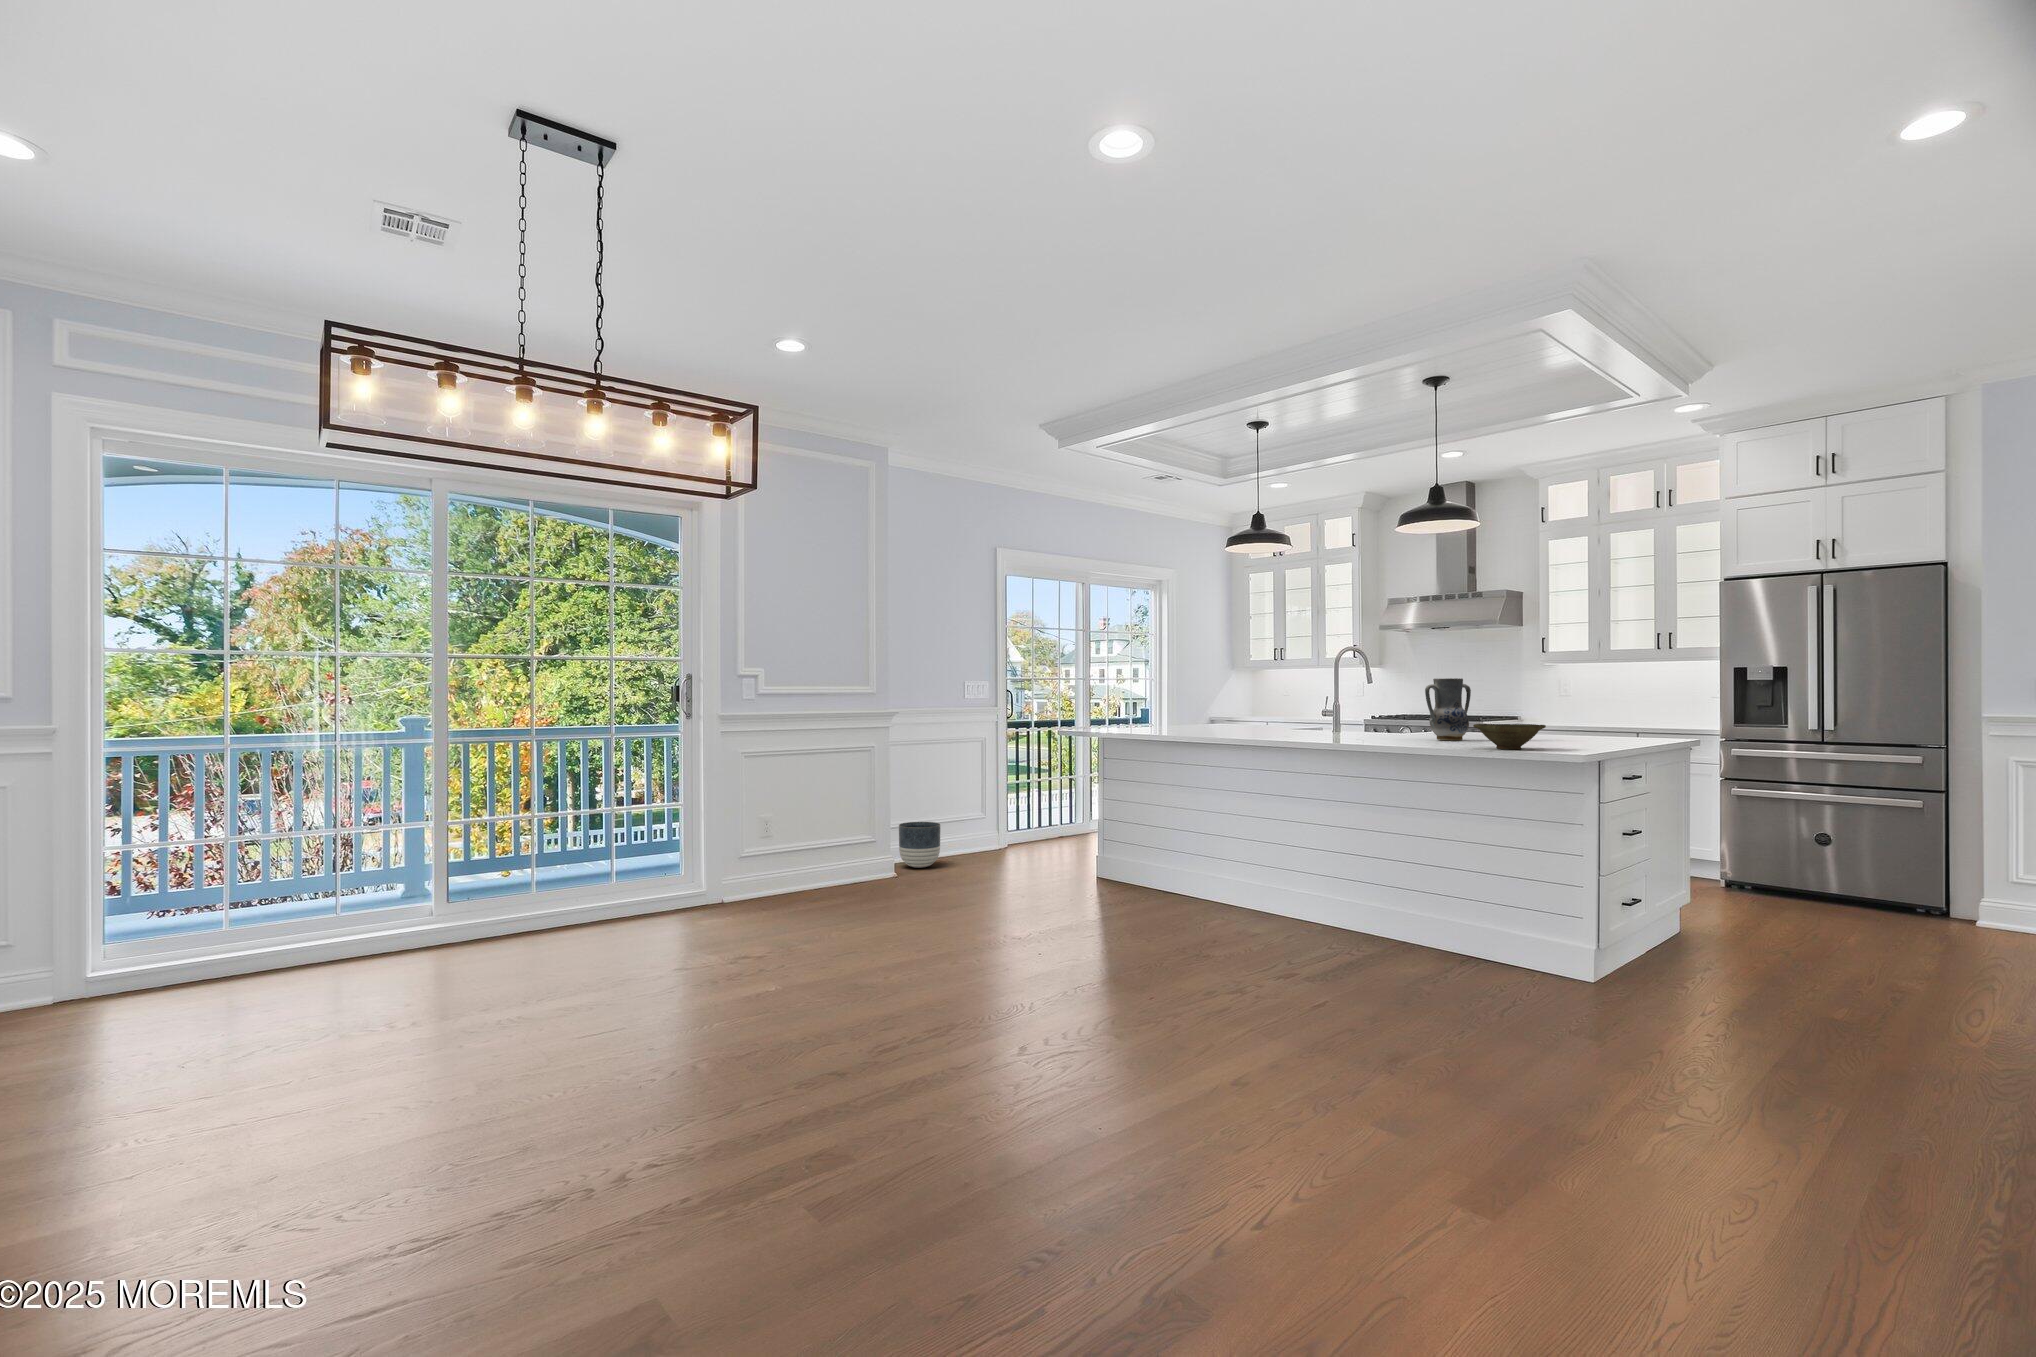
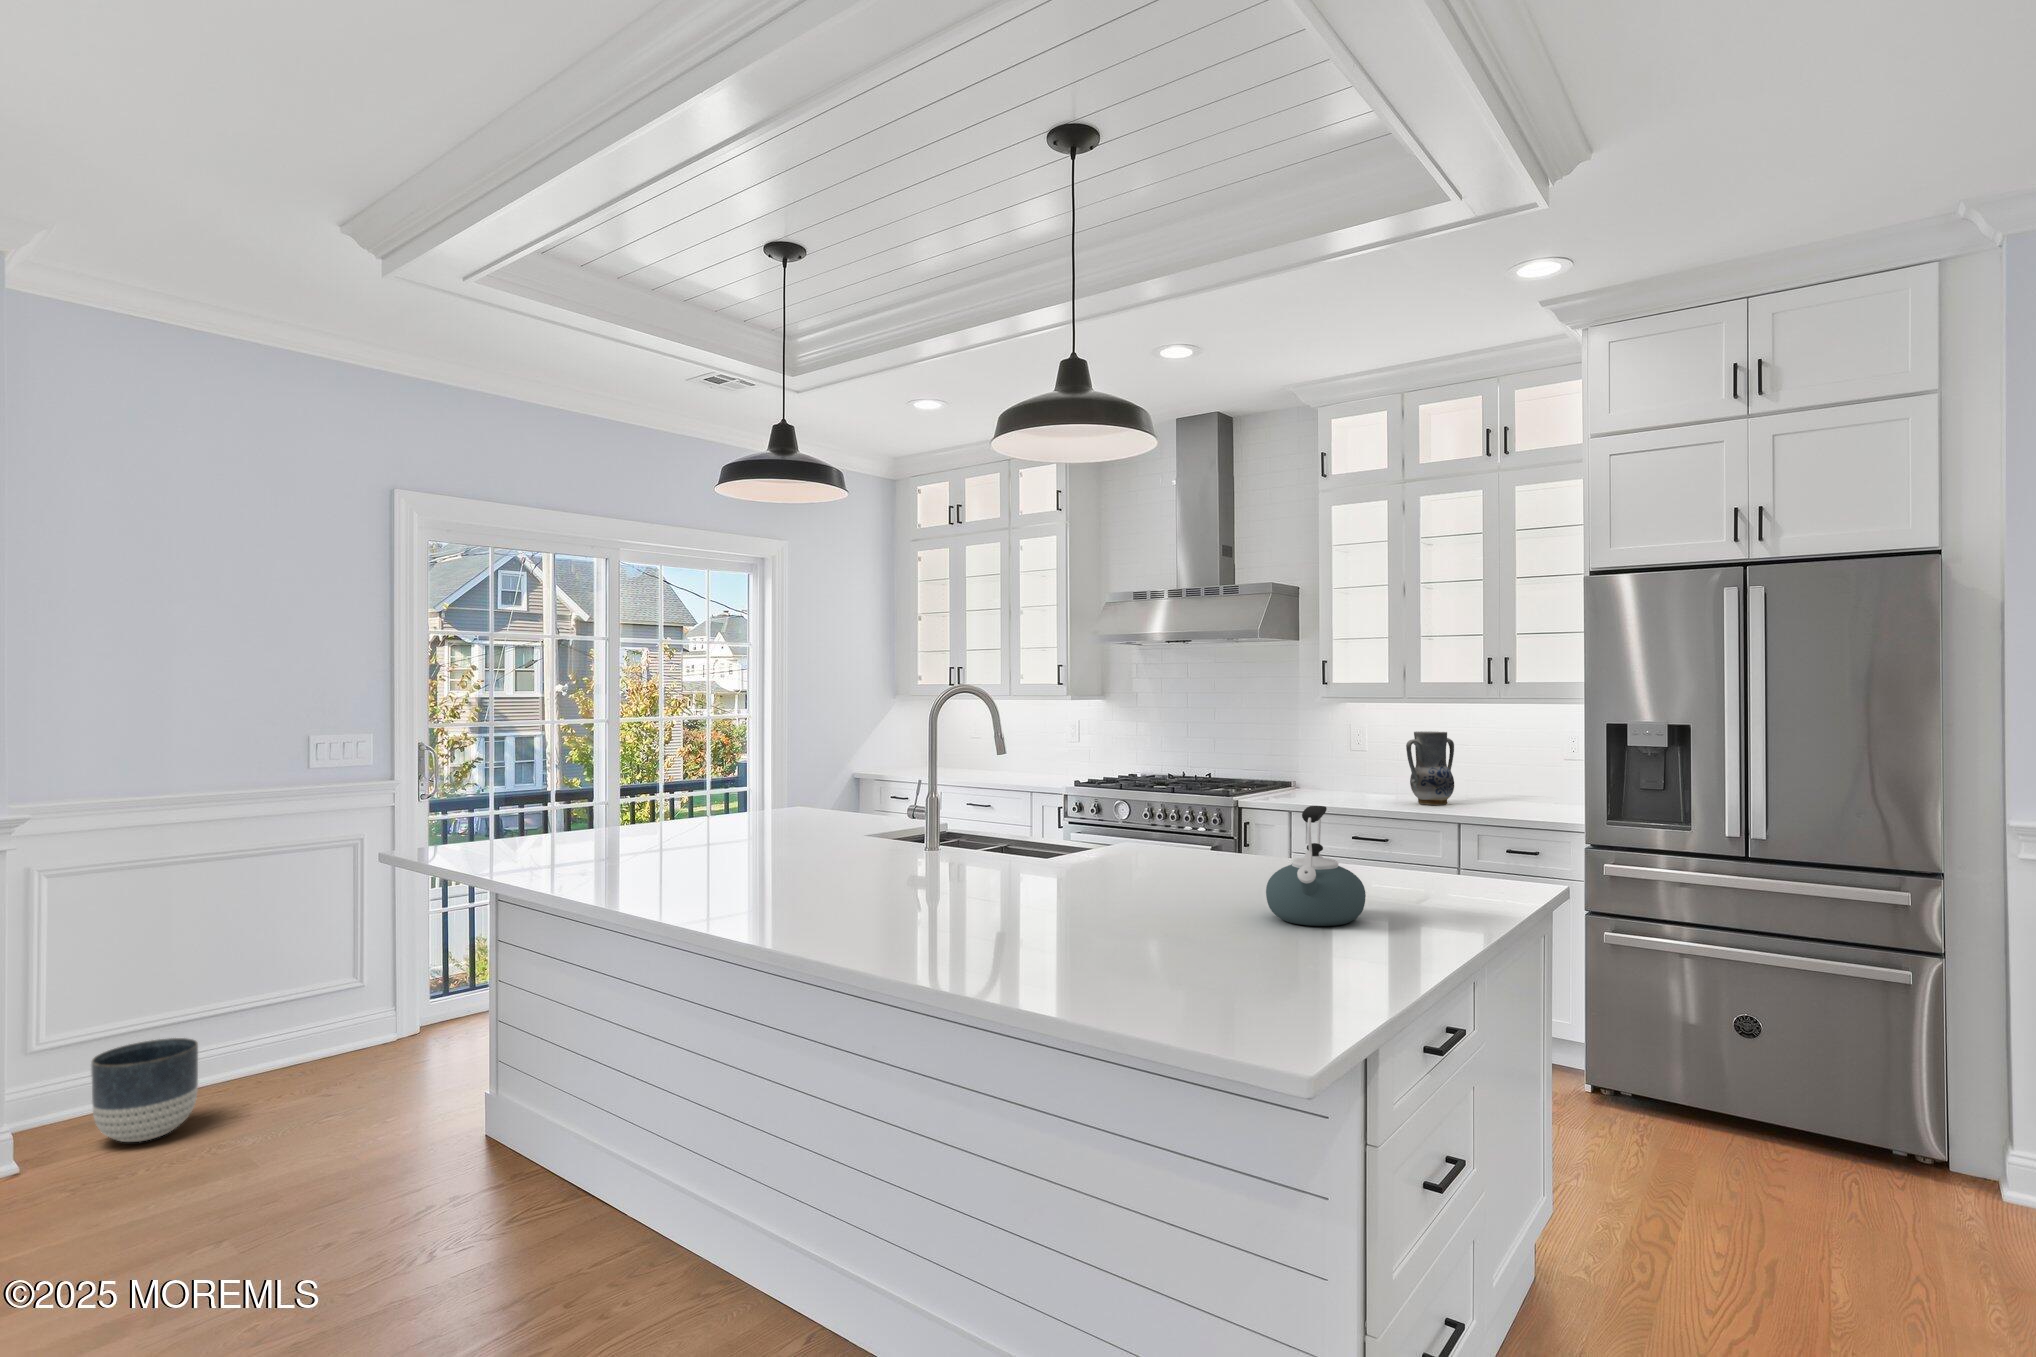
vase: present [1425,678,1471,741] -> present [1406,731,1454,805]
kettle: none [1541,690,1594,743] -> present [1266,806,1366,926]
bowl: present [1473,724,1546,749] -> none [1068,920,1240,1002]

